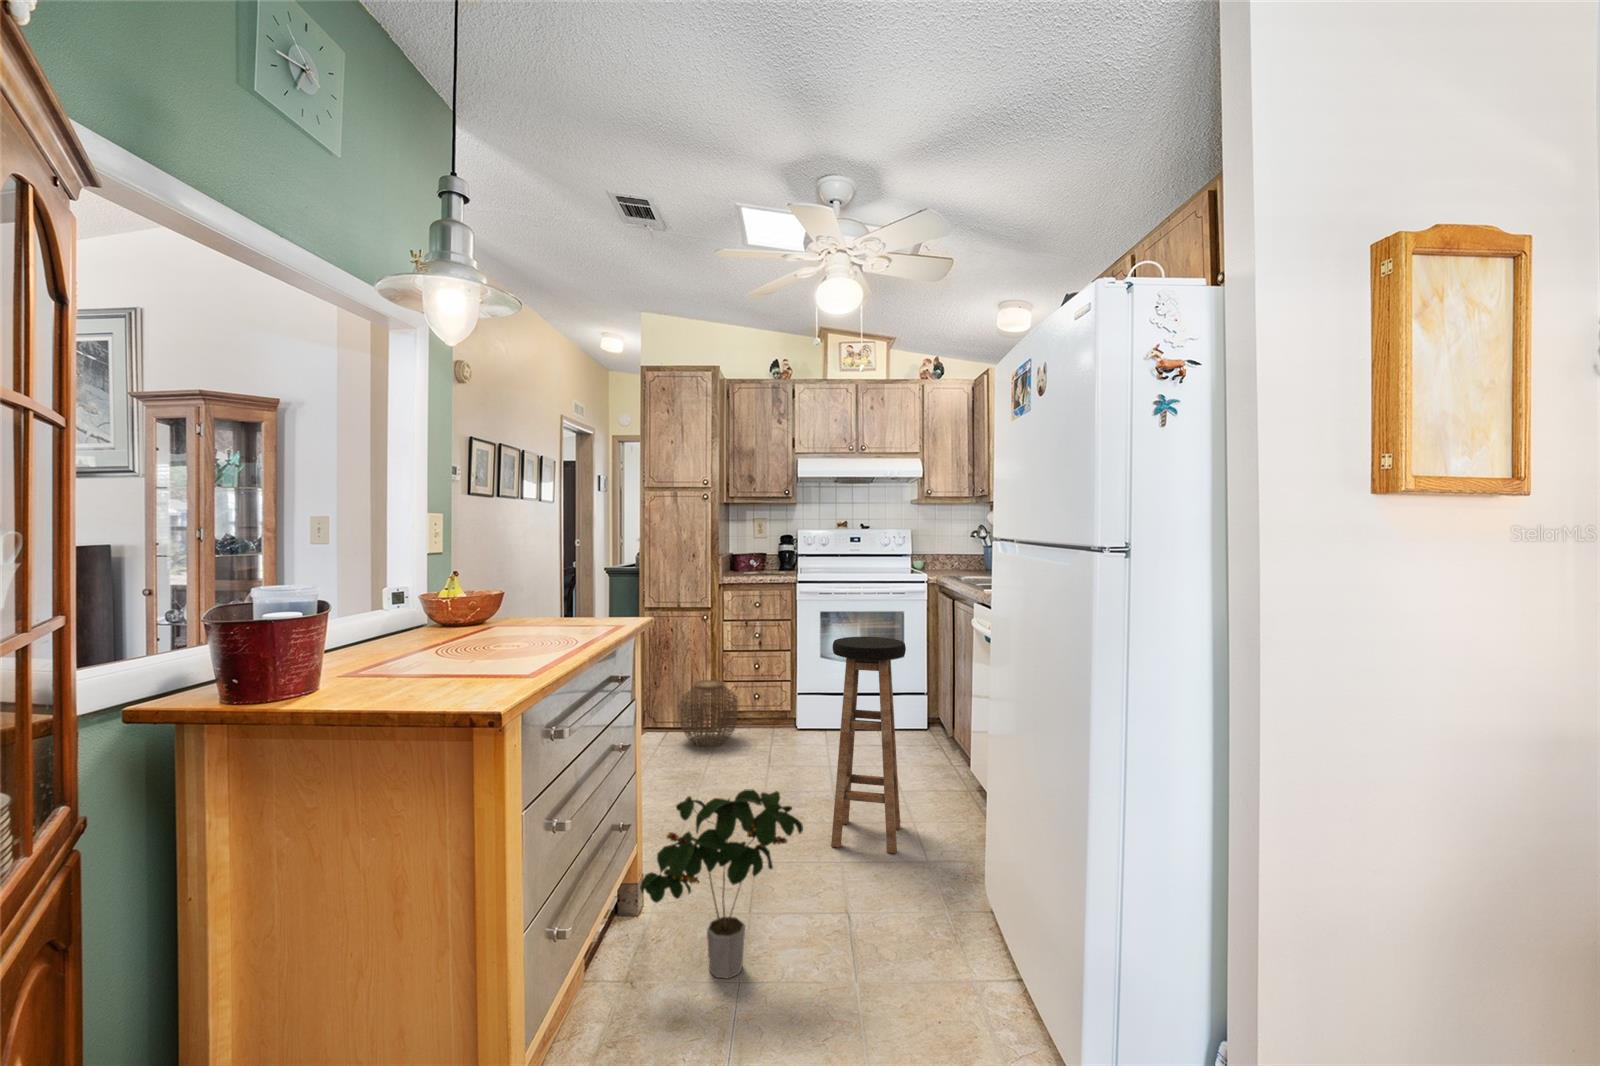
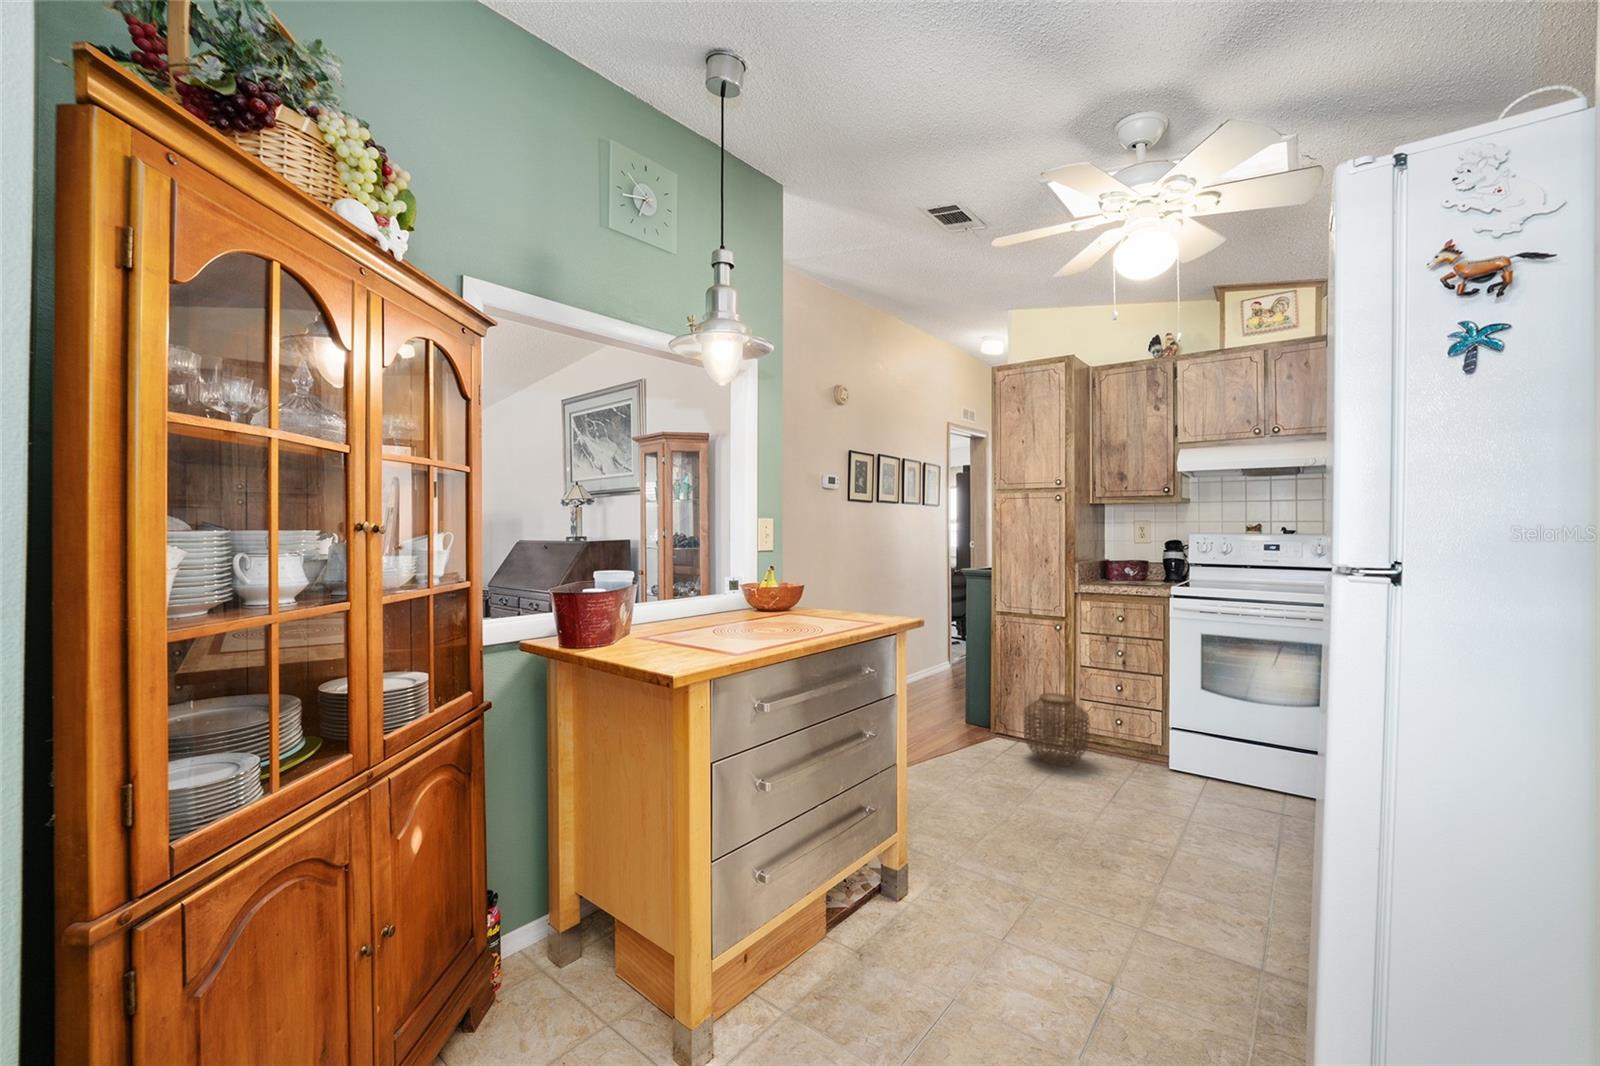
bar stool: present [831,637,906,853] -> none [1138,663,1253,947]
potted plant: present [640,790,803,978] -> none [862,799,1034,1000]

